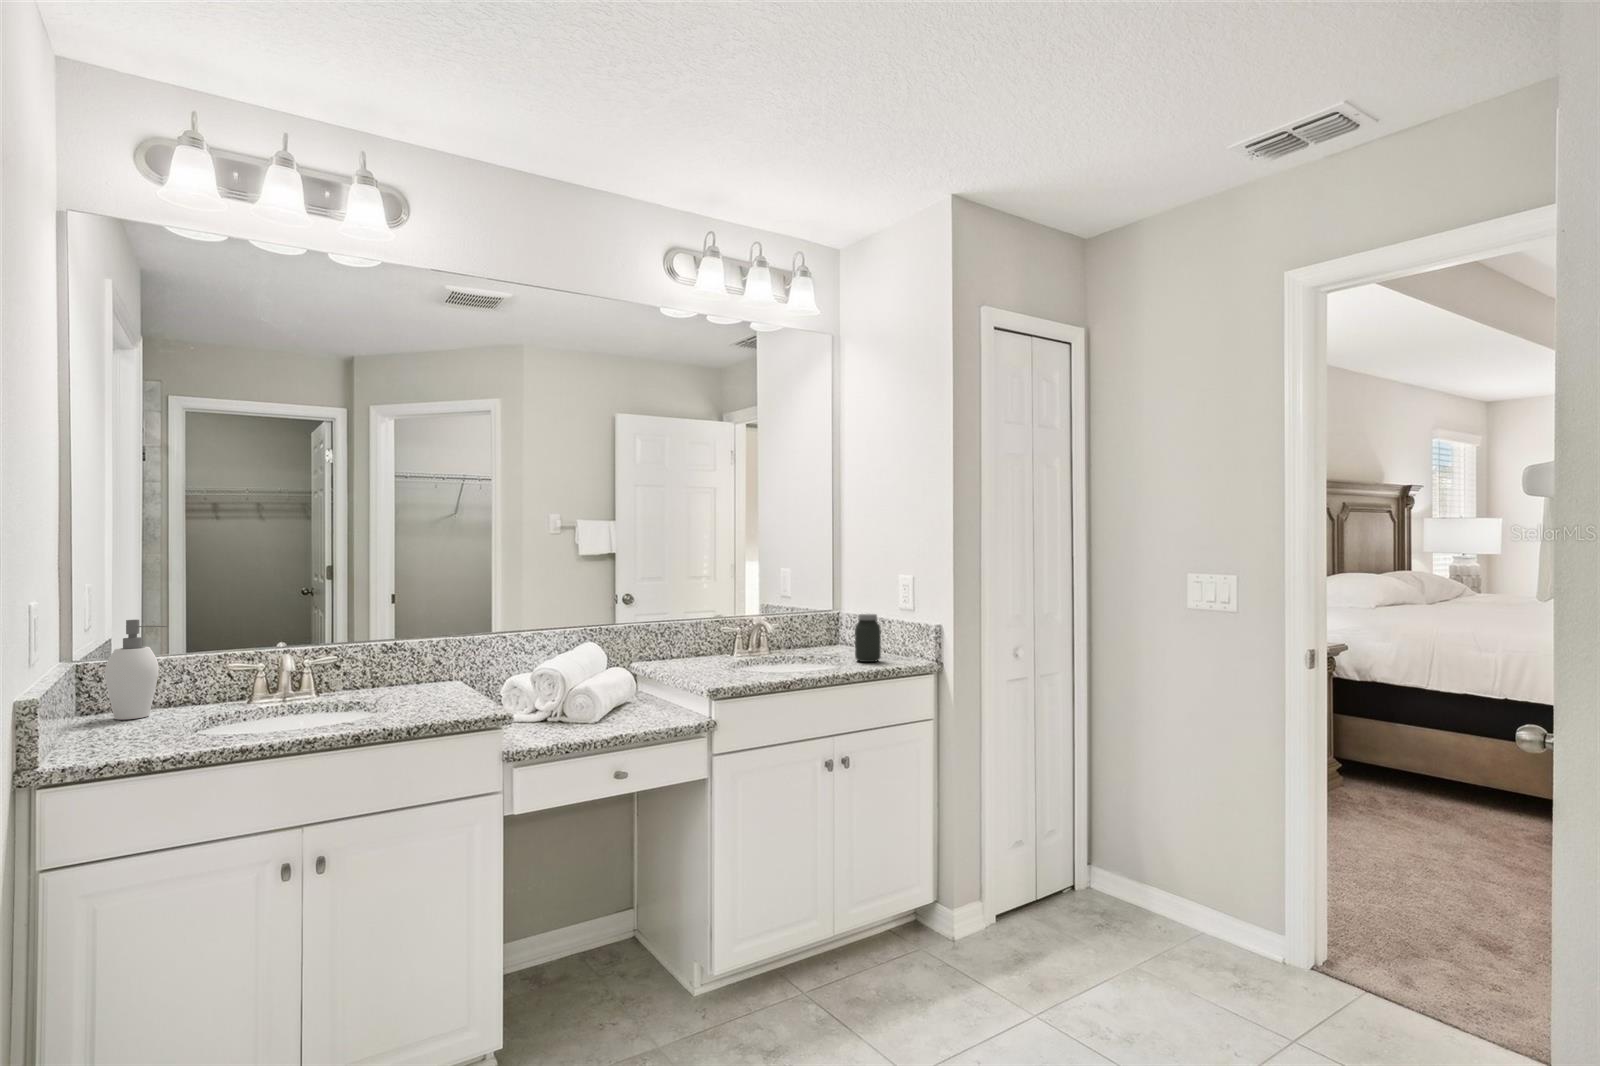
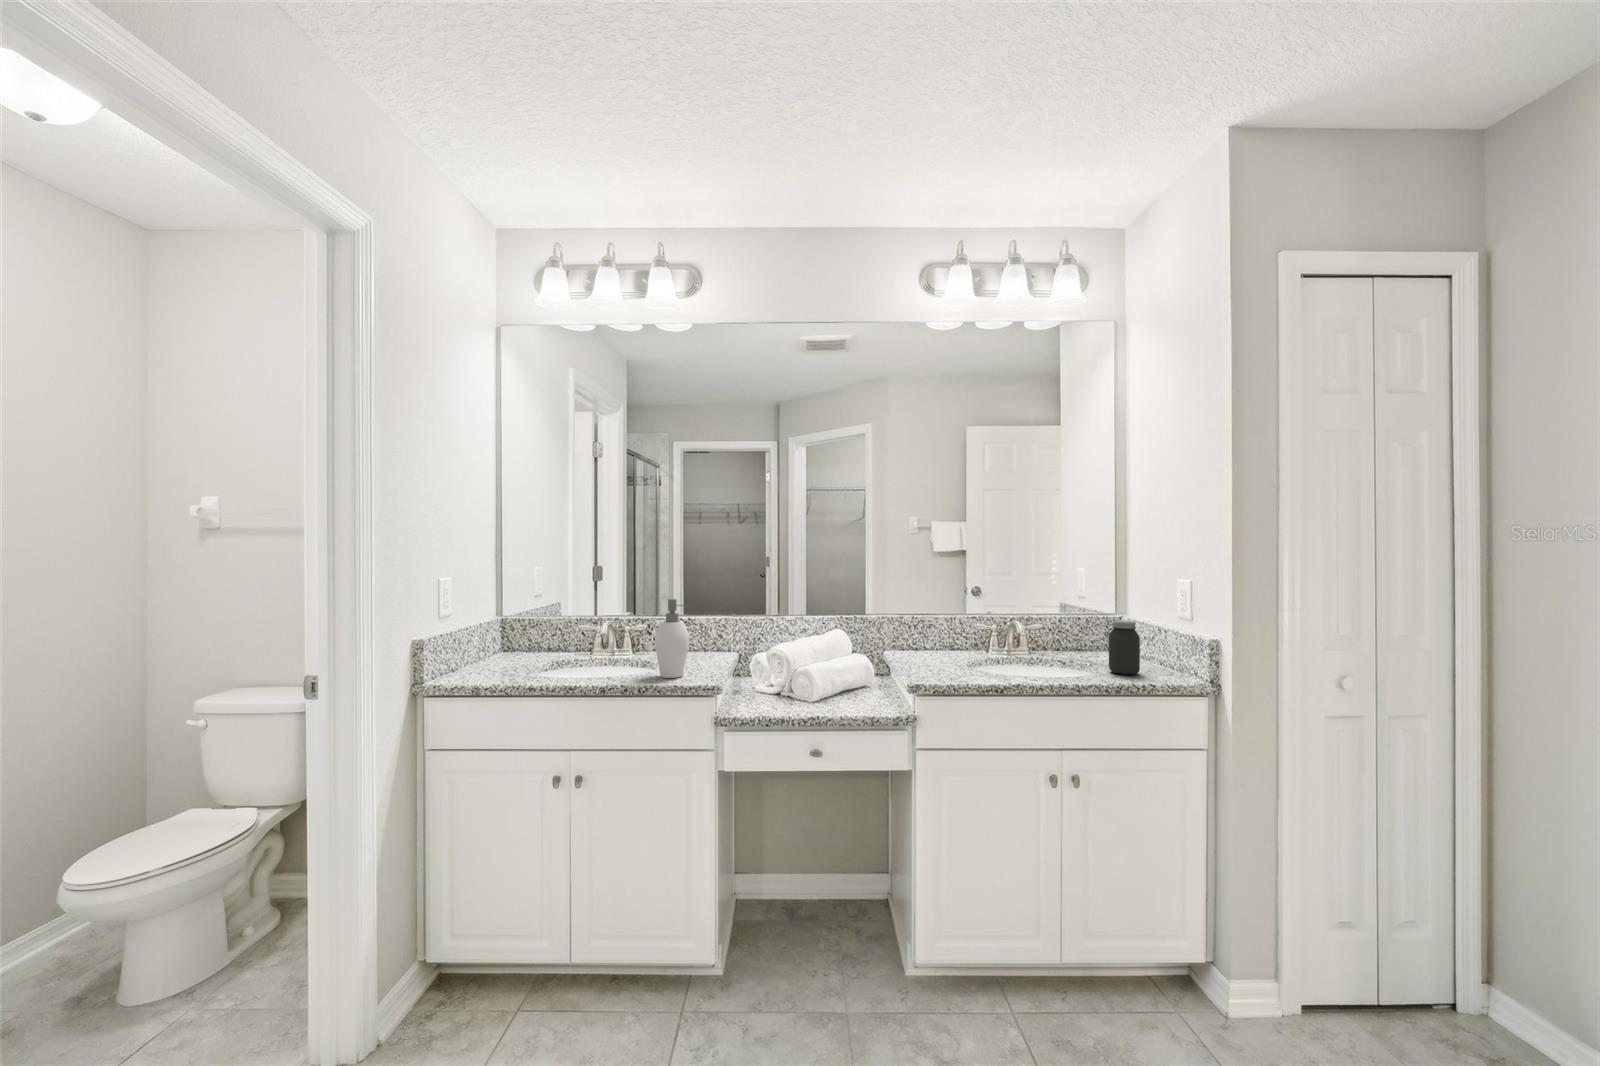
soap dispenser: present [105,619,168,720] -> present [655,599,692,678]

